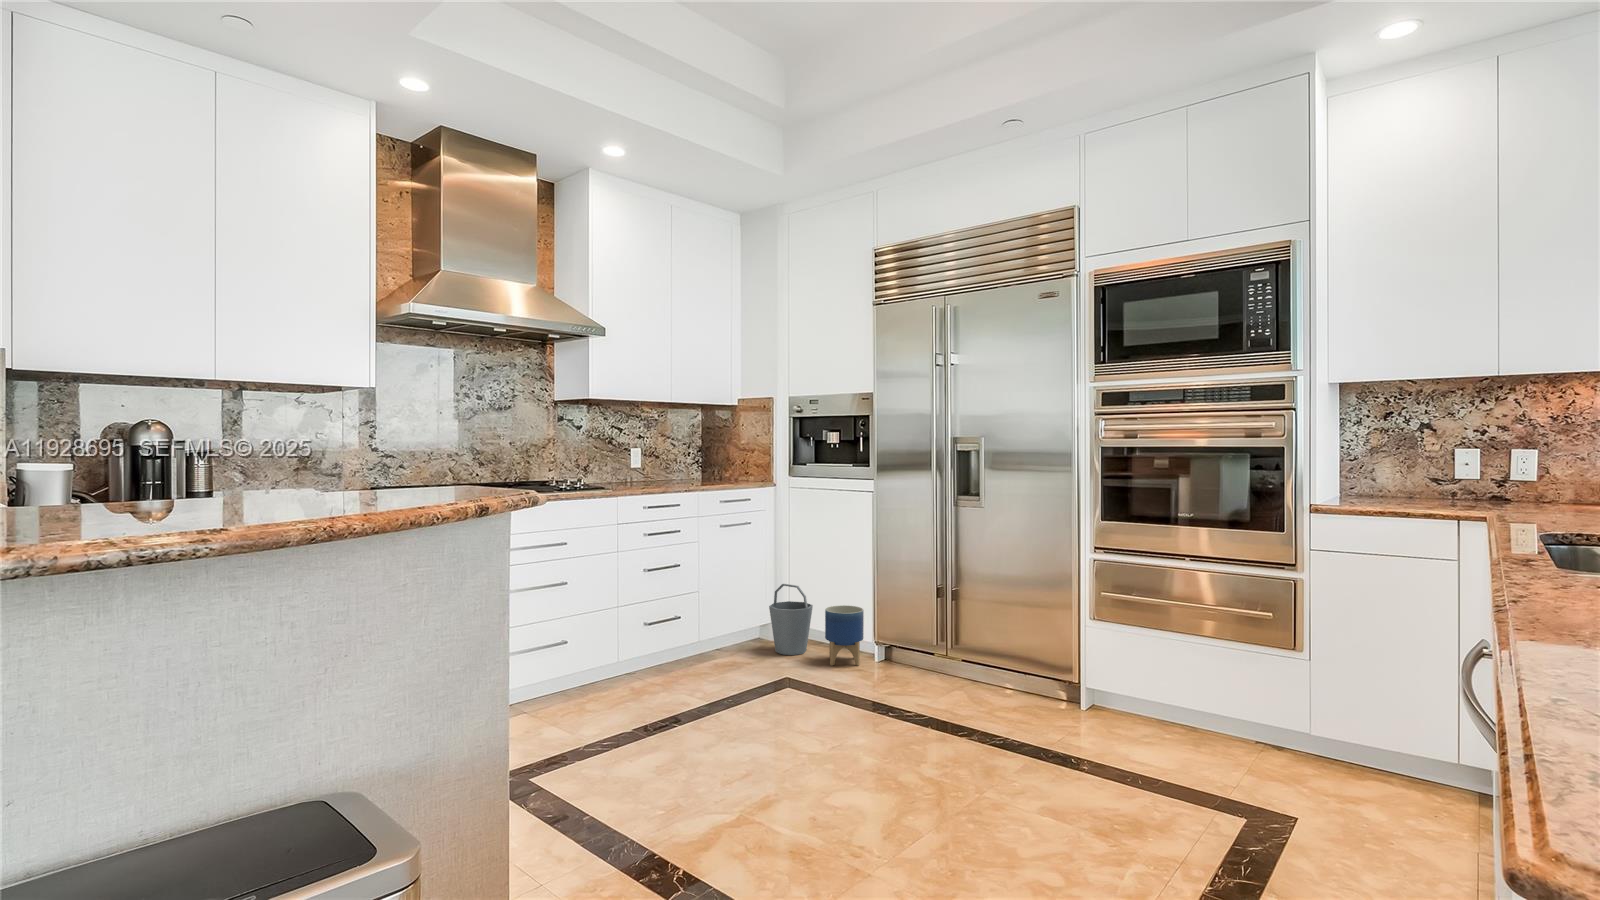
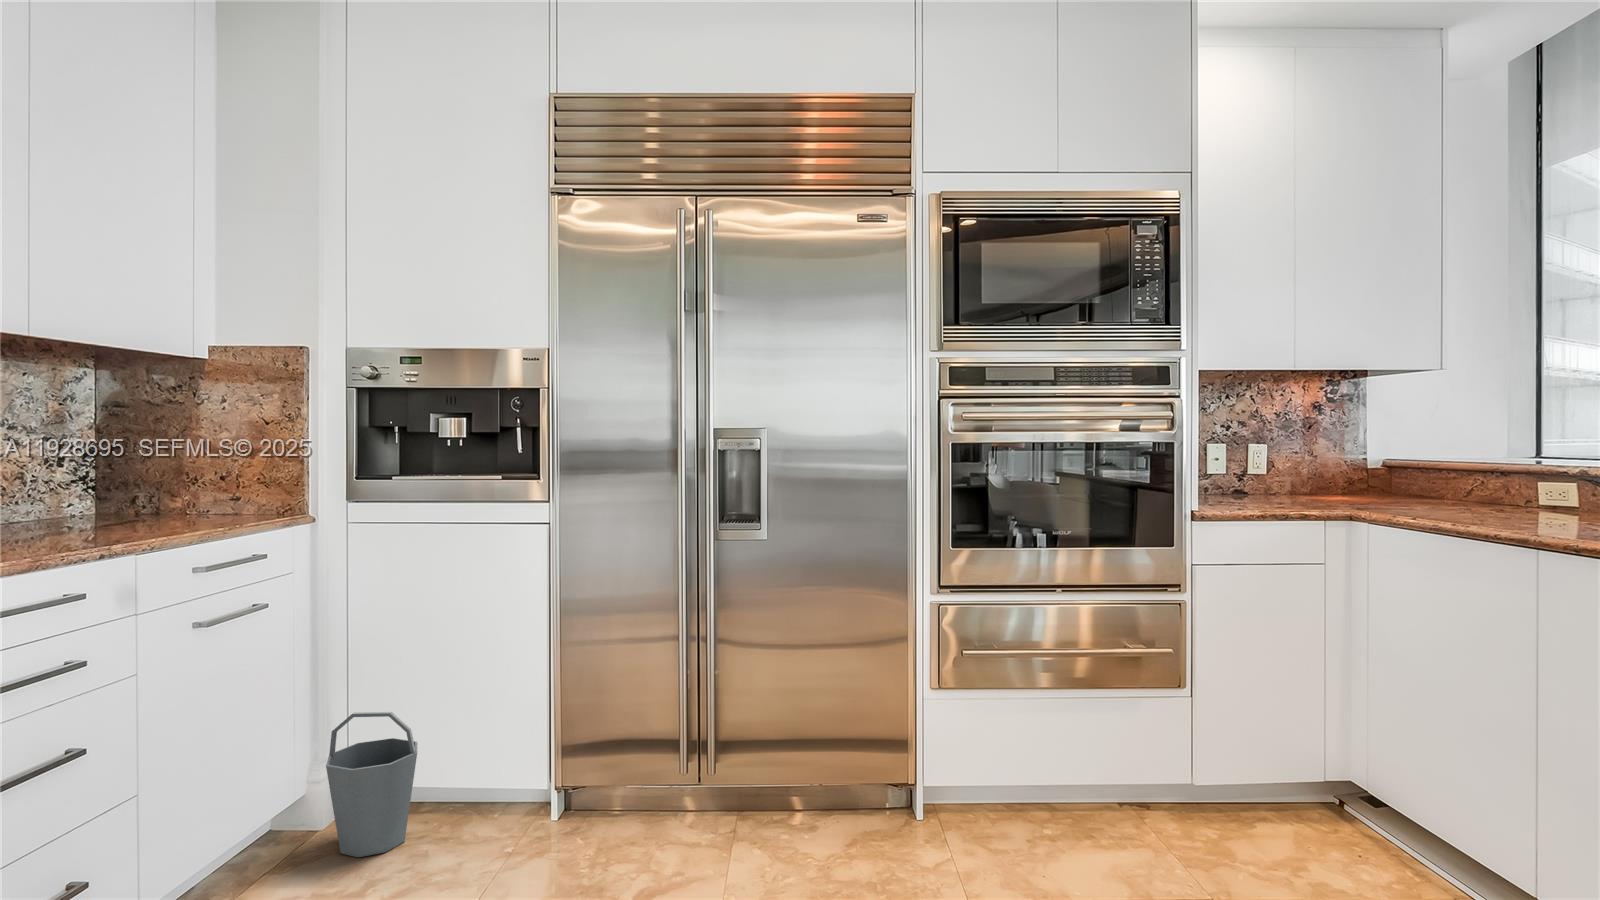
planter: present [825,605,864,666] -> none [463,729,538,854]

